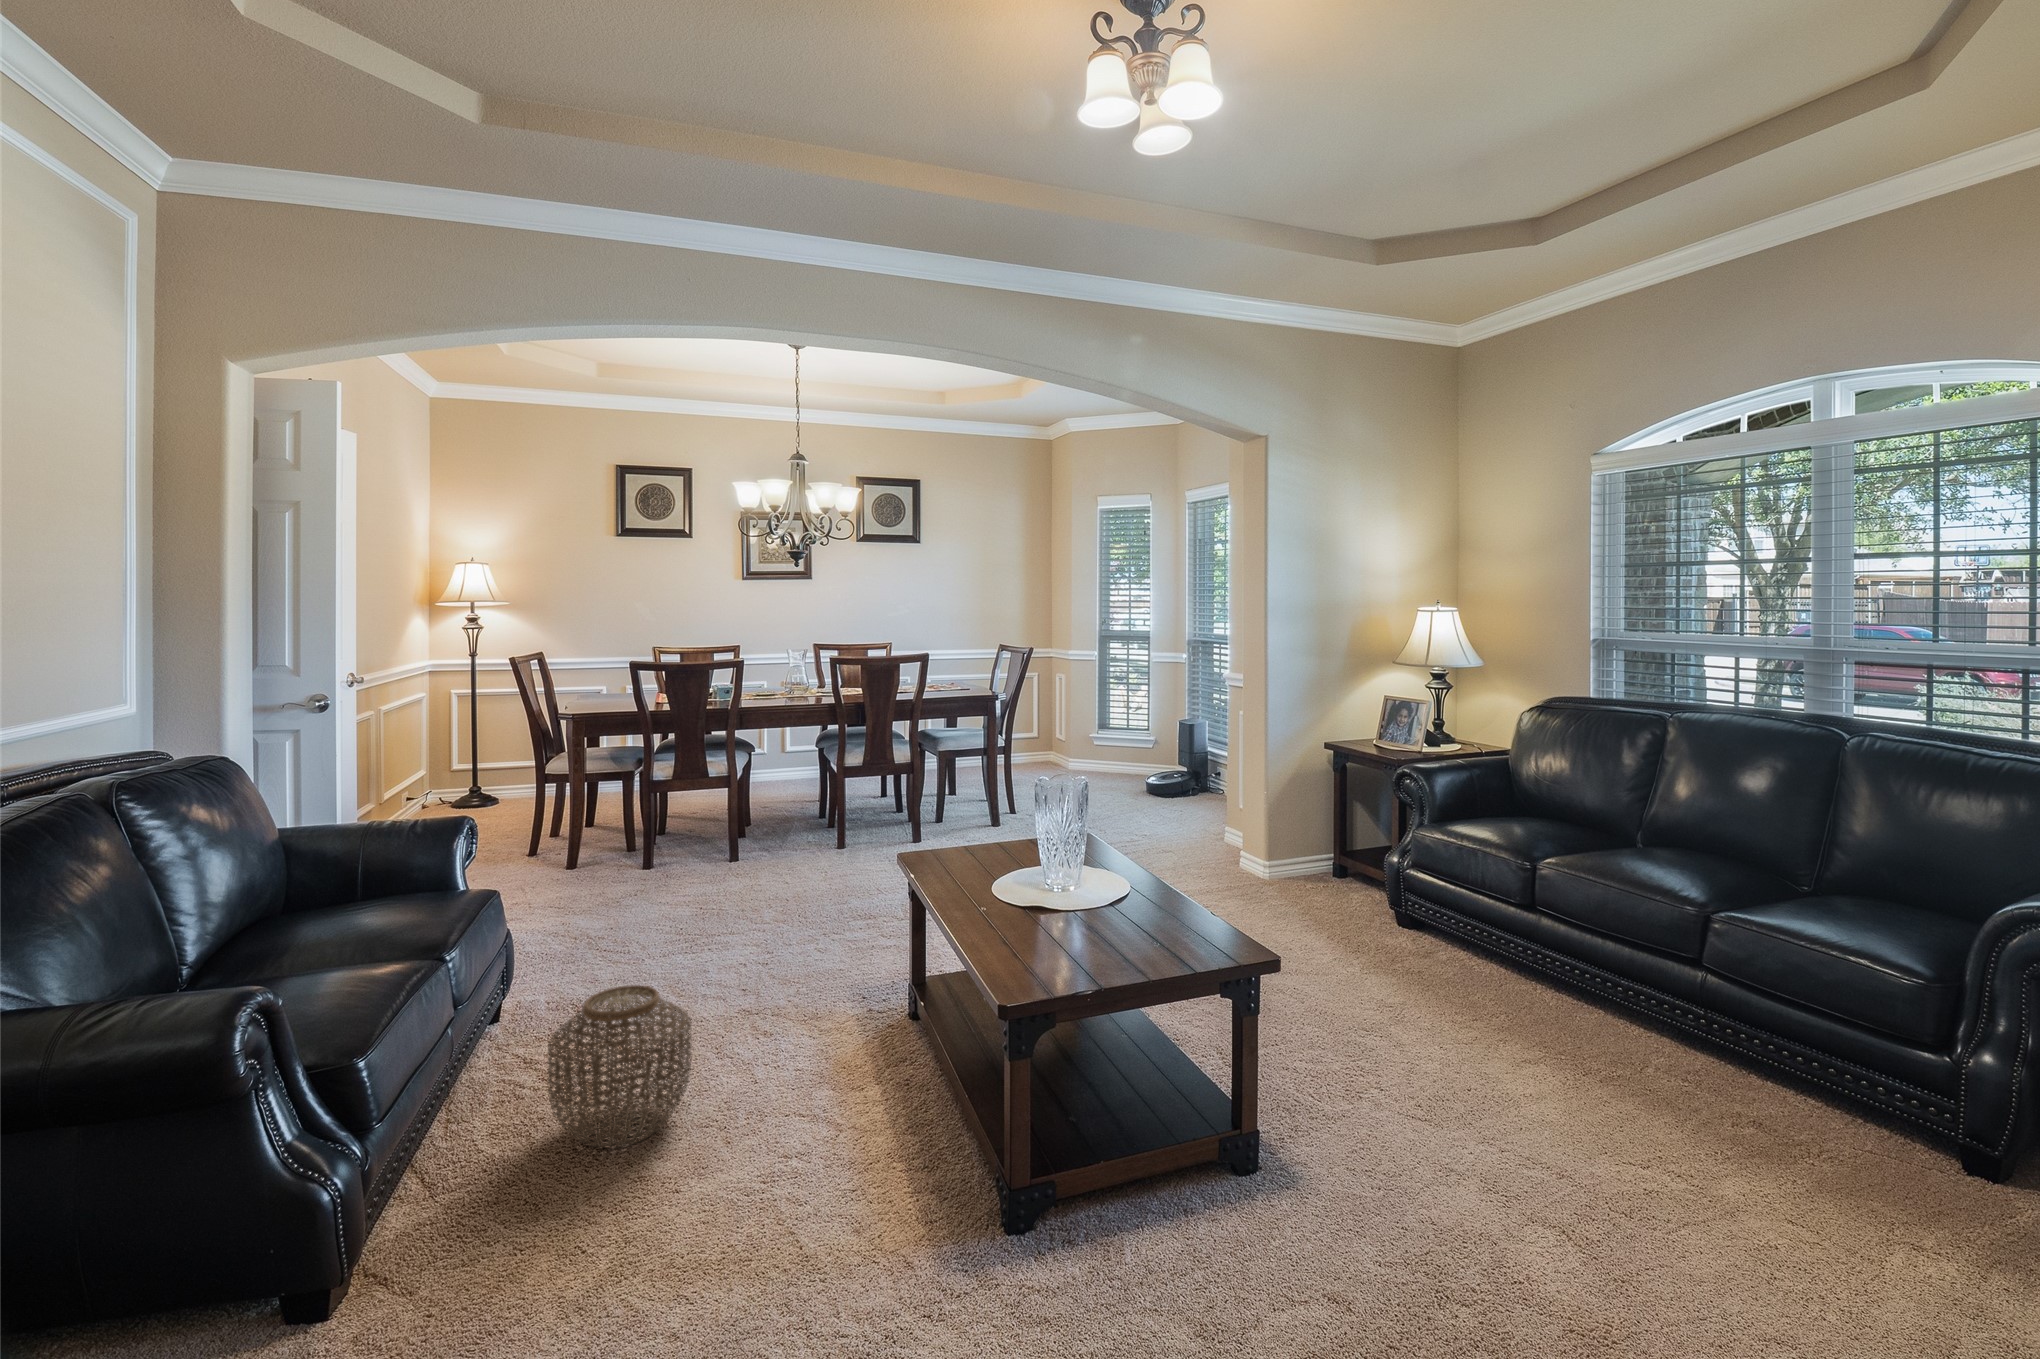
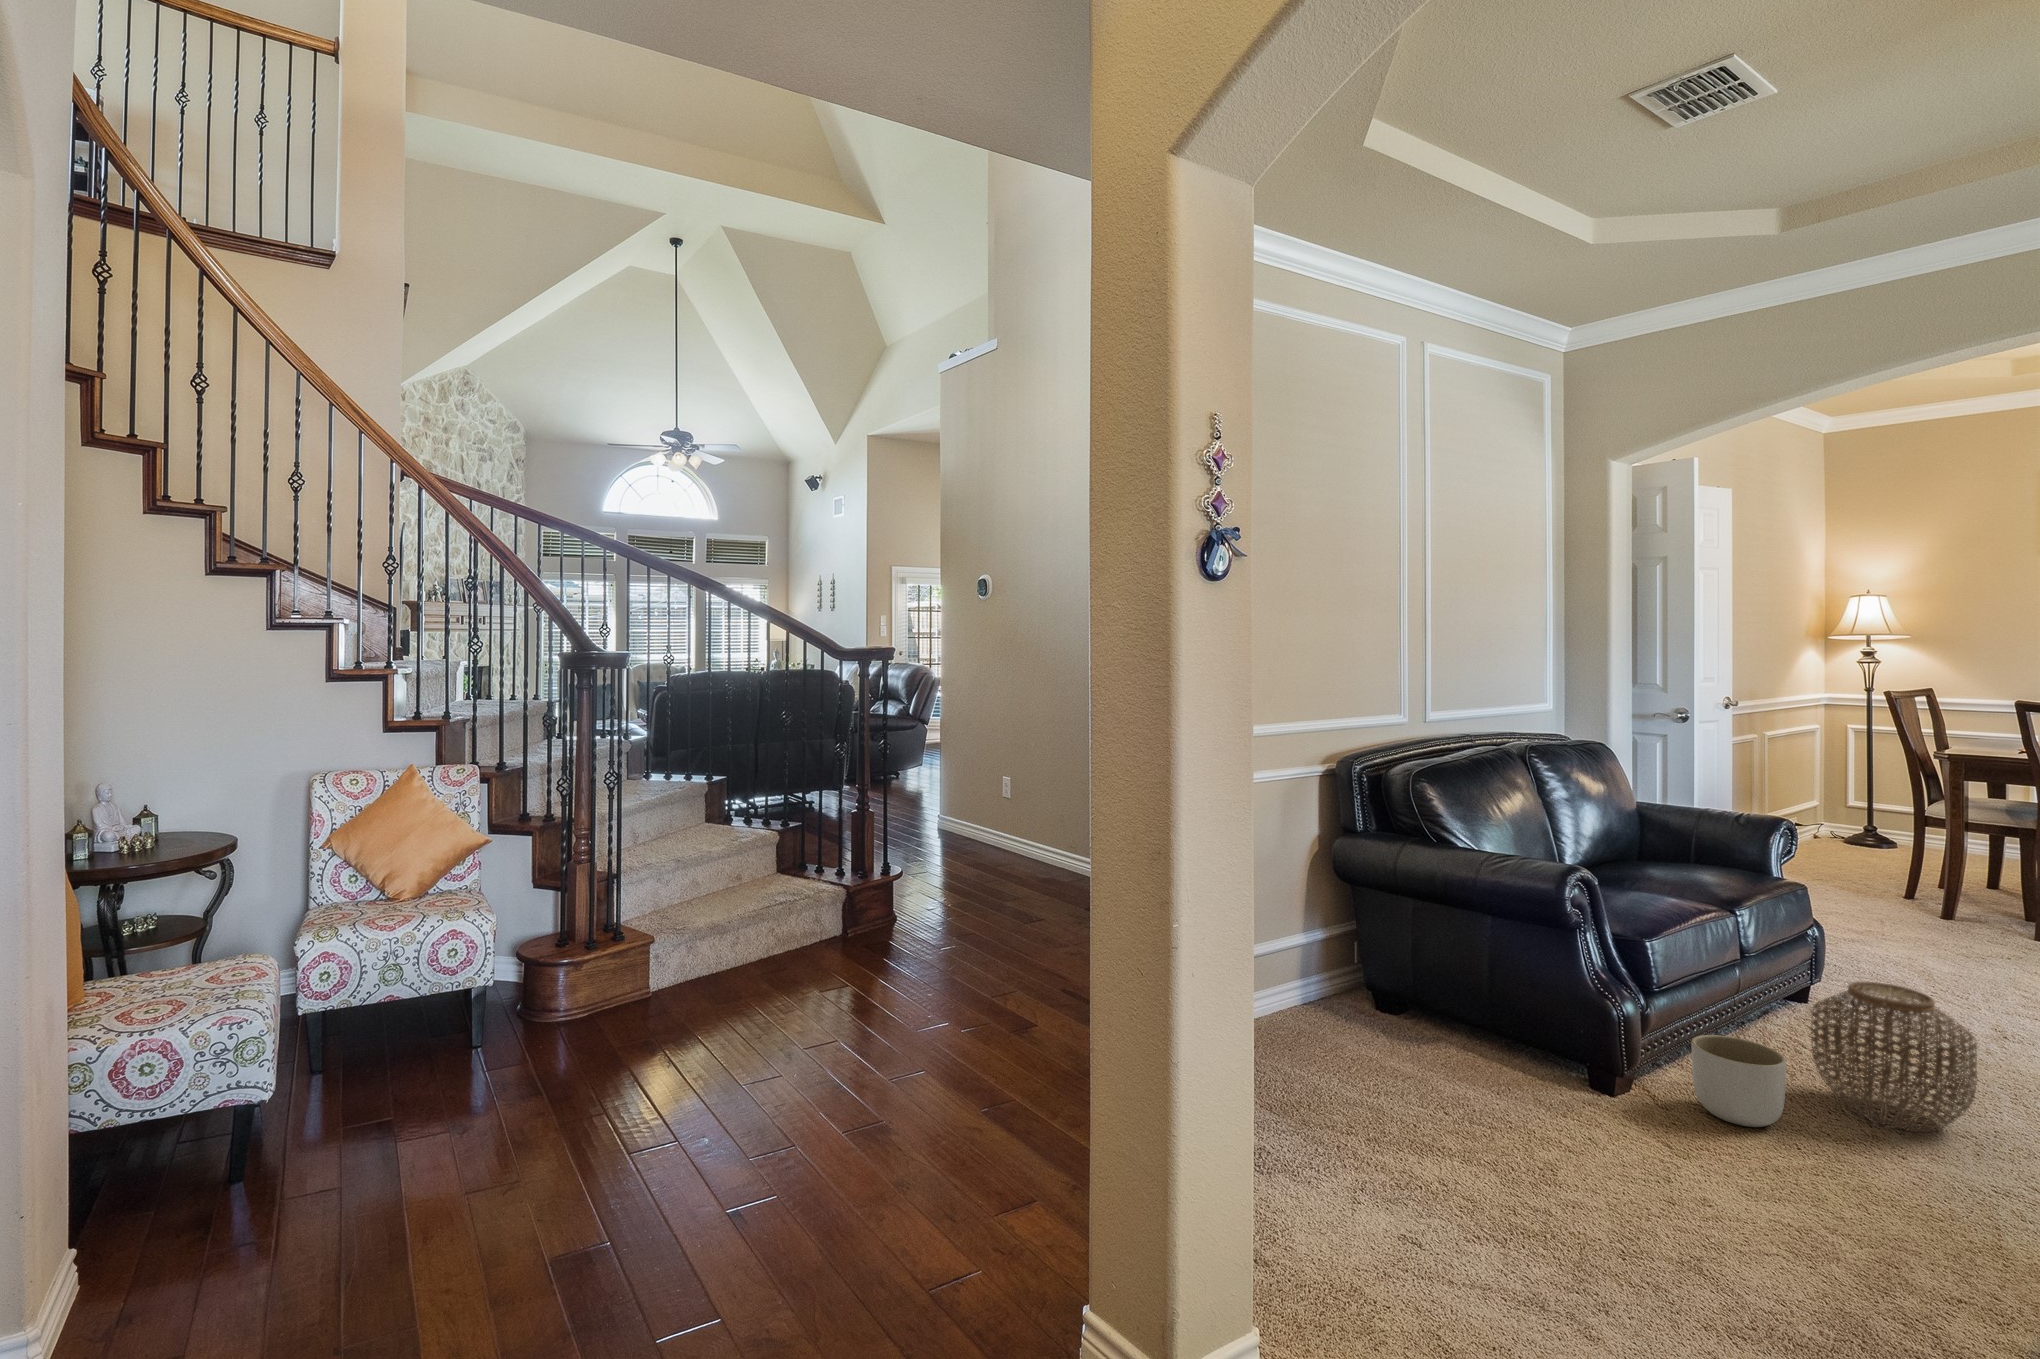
planter: none [431,1126,544,1256] -> present [1691,1035,1786,1127]

